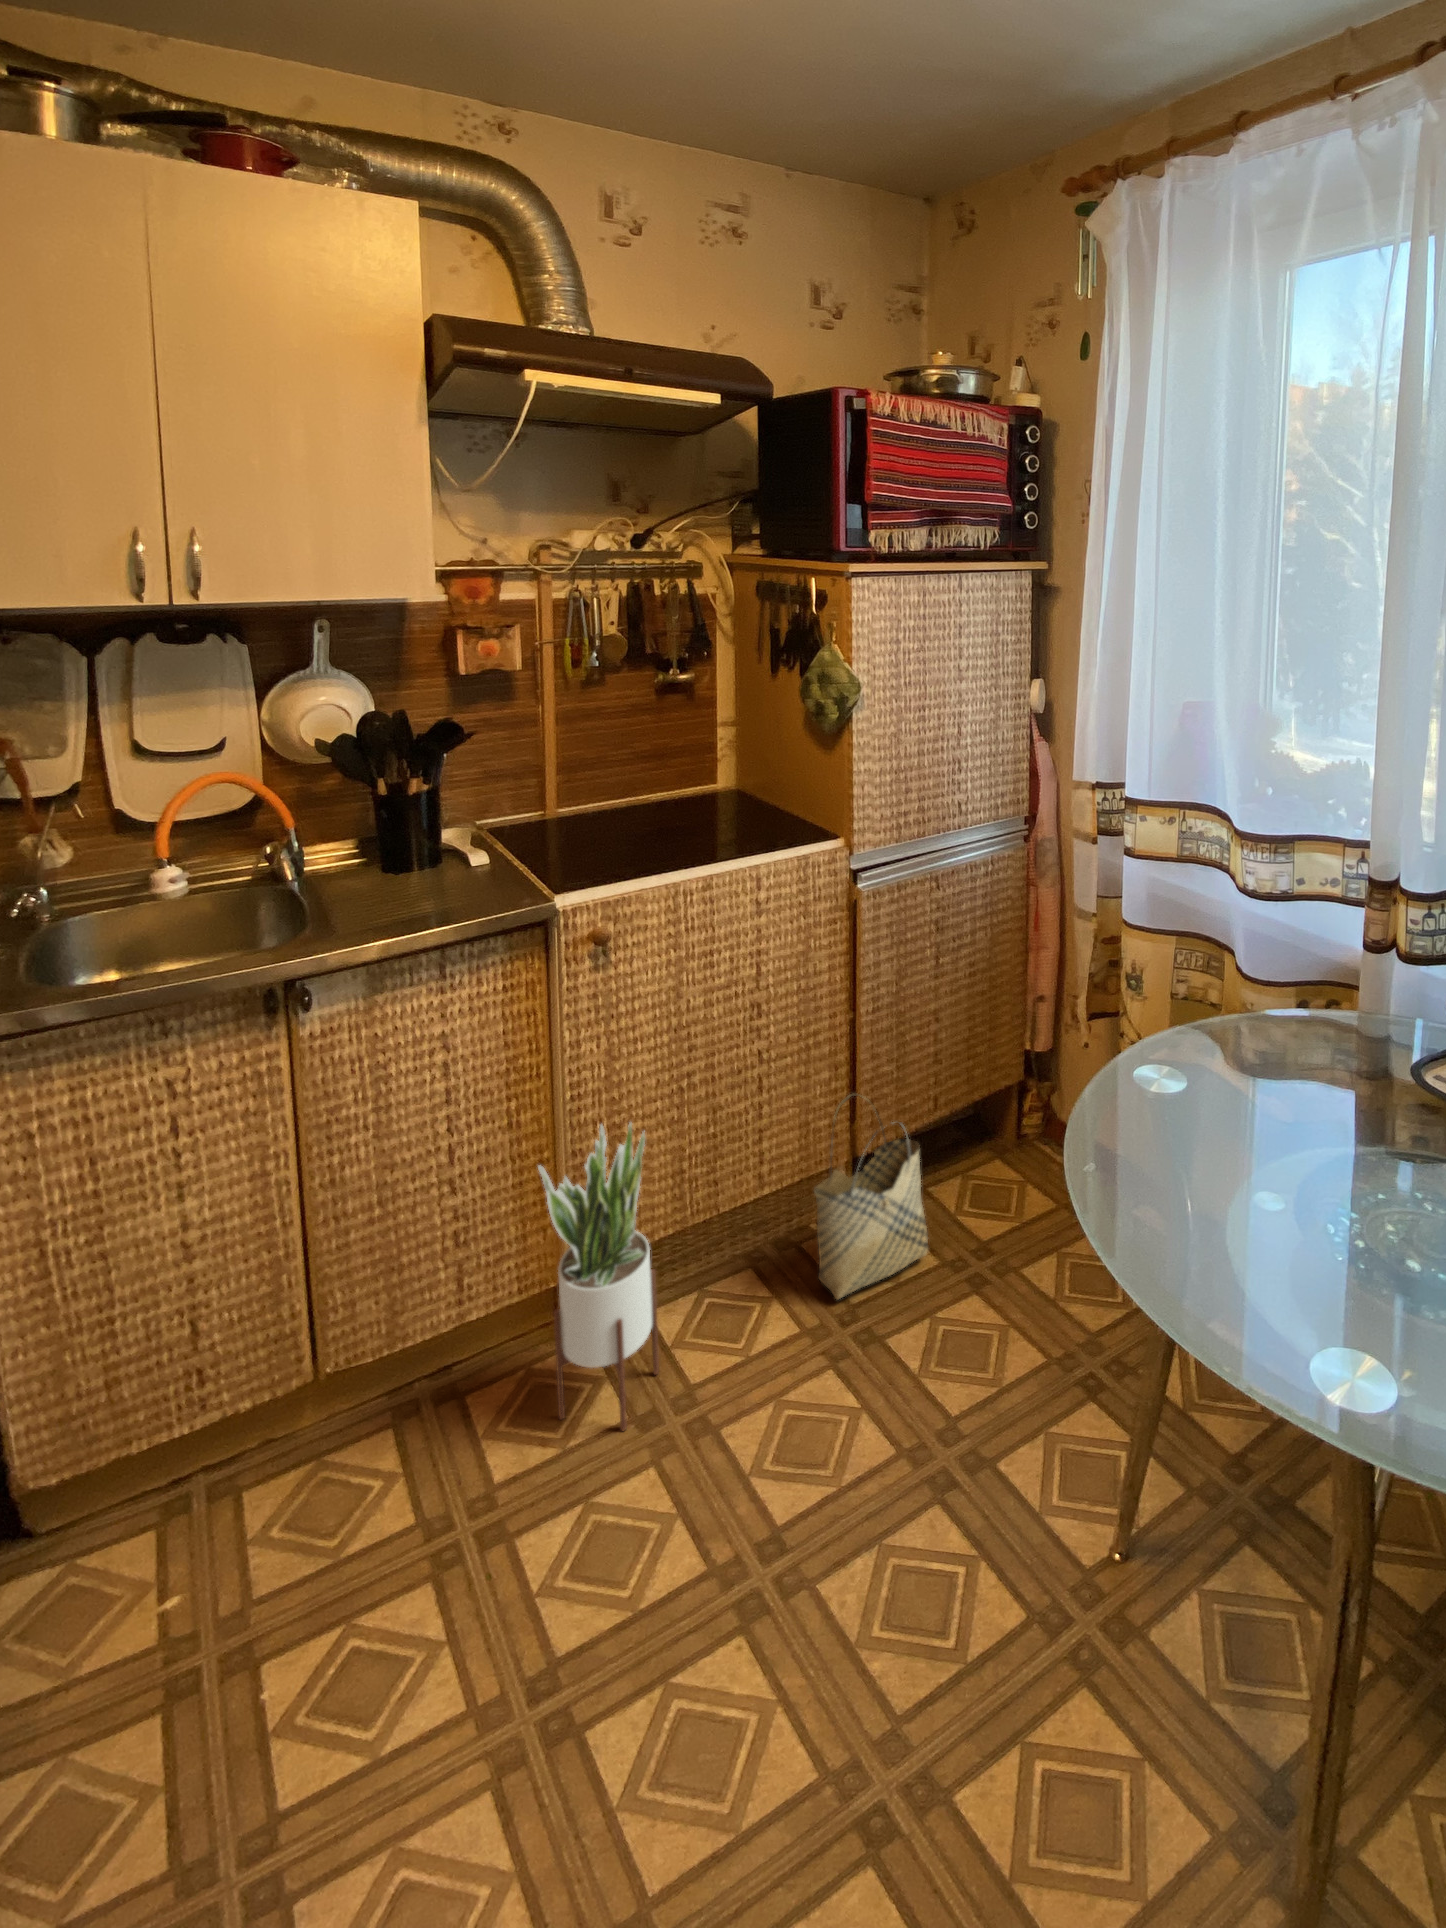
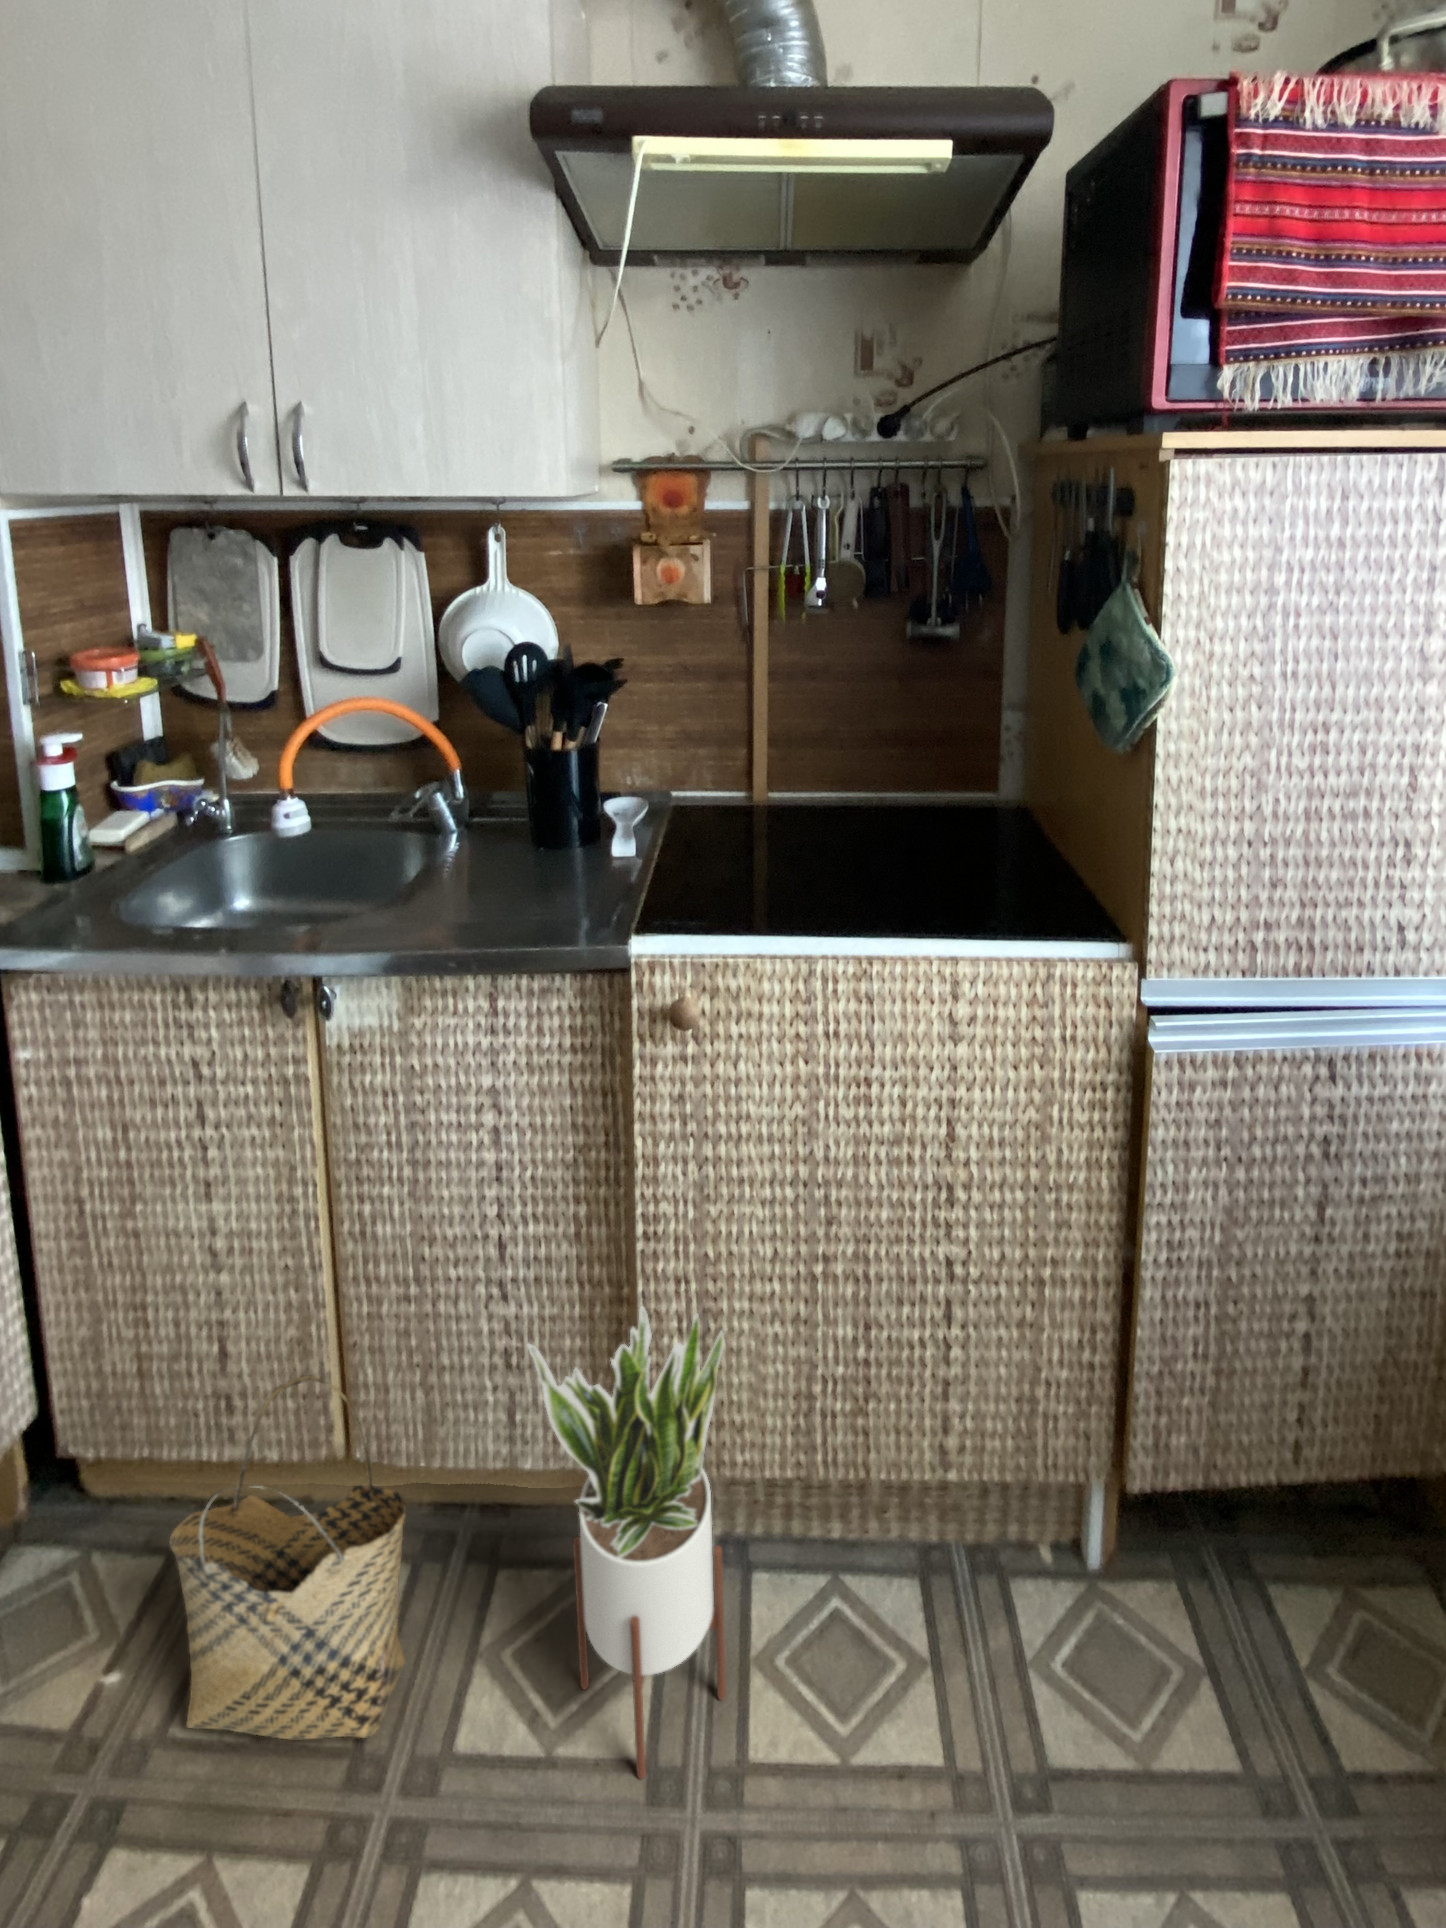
woven basket: present [814,1094,928,1300] -> present [170,1376,406,1740]

